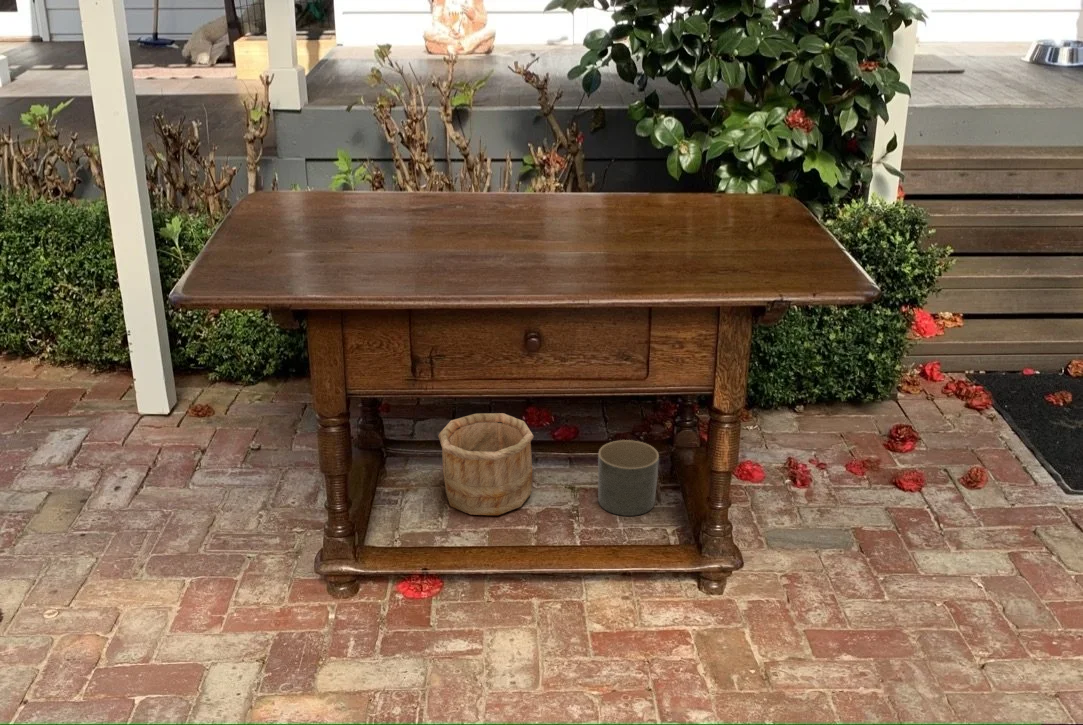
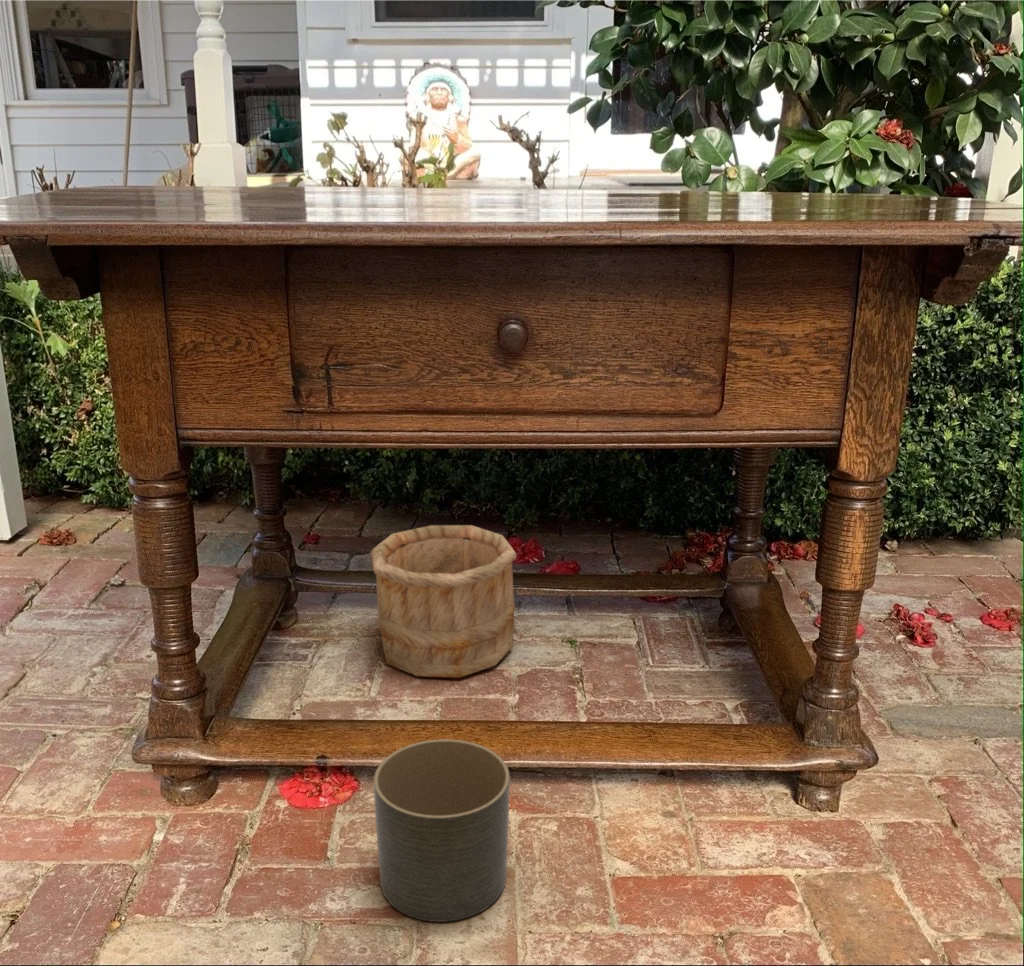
planter: present [598,440,659,516] -> present [374,739,510,922]

